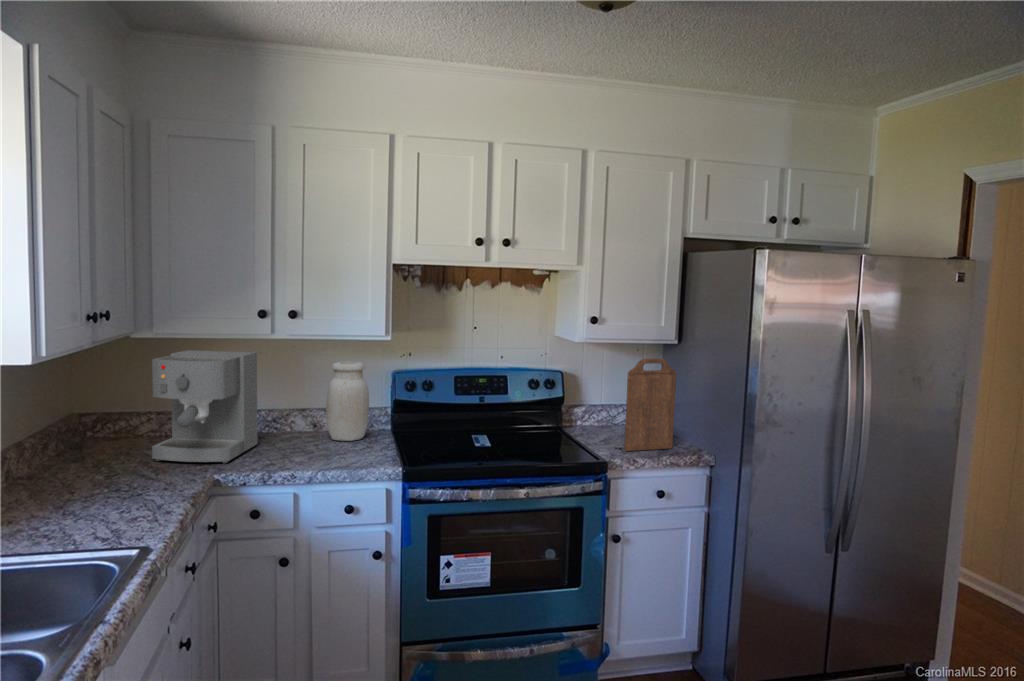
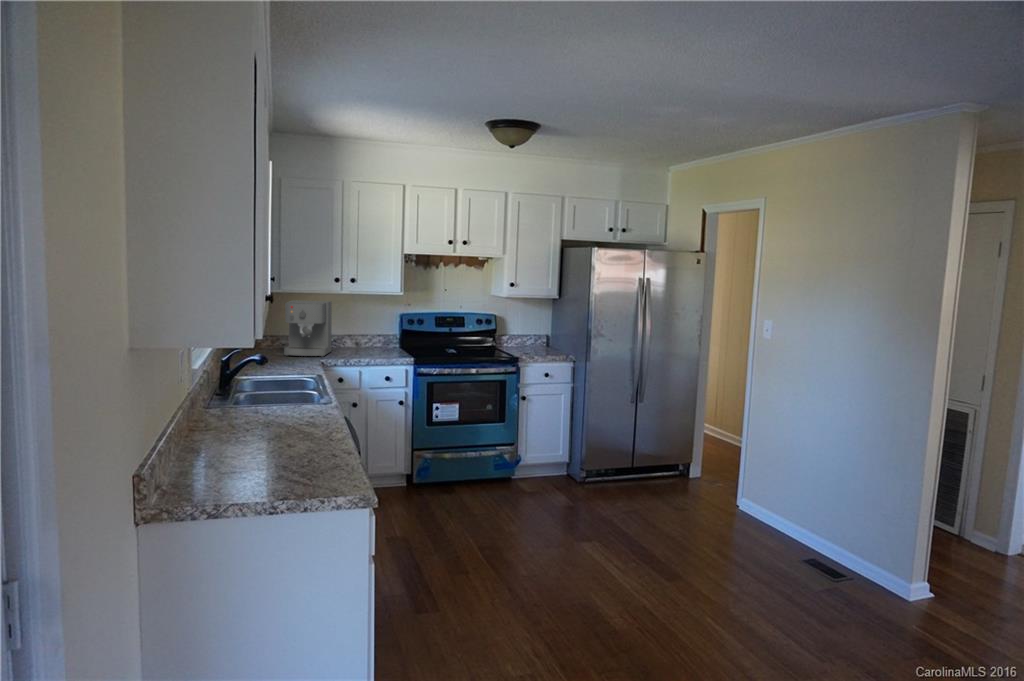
cutting board: present [624,358,676,451] -> none [528,305,556,354]
jar: present [326,361,369,441] -> none [366,307,389,350]

